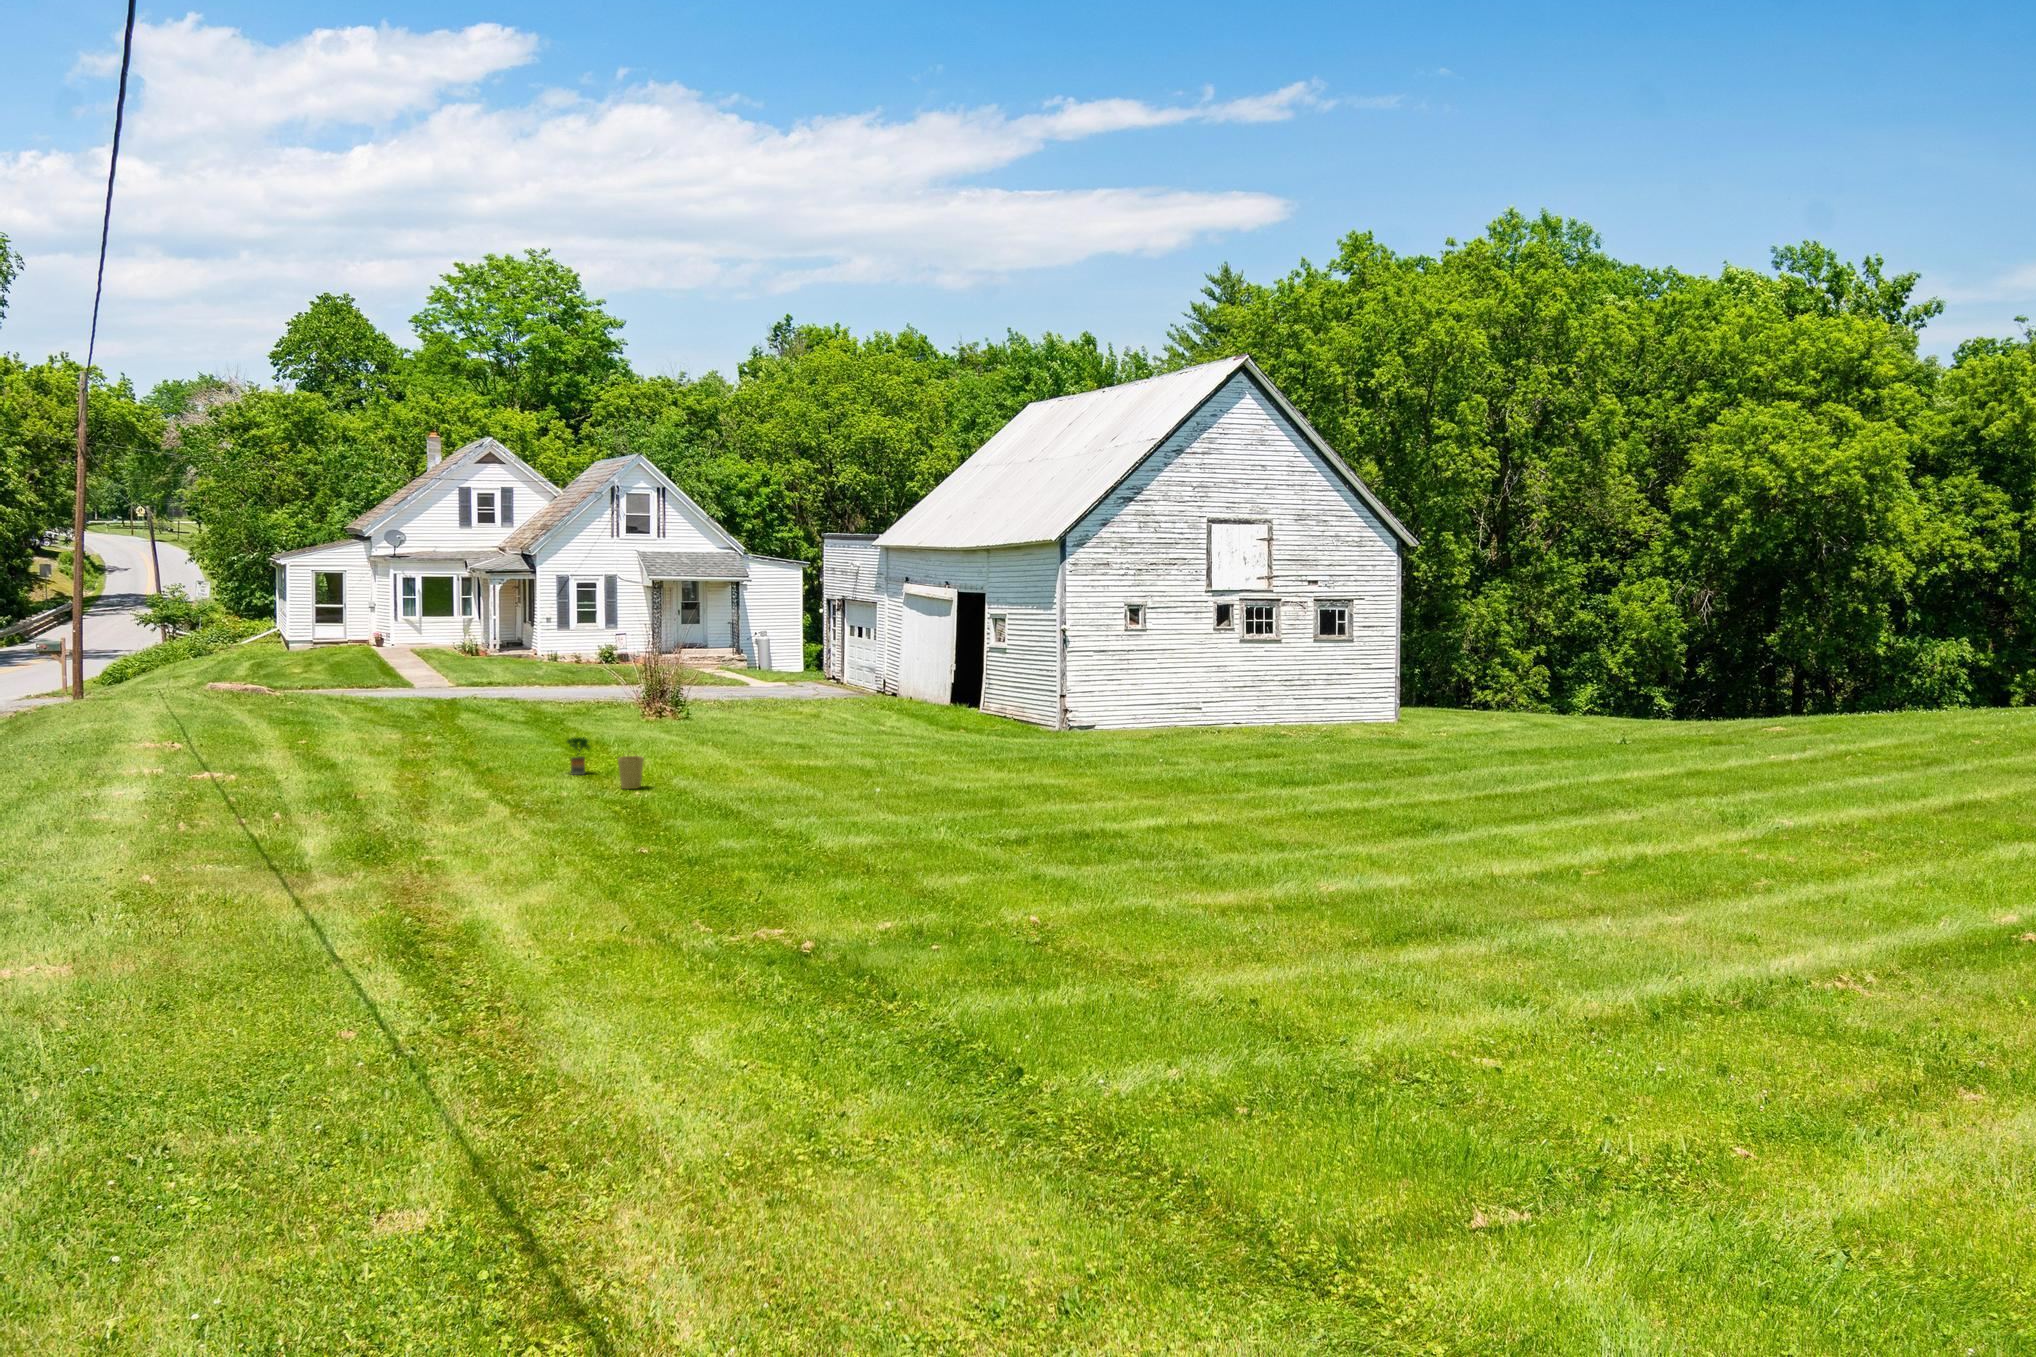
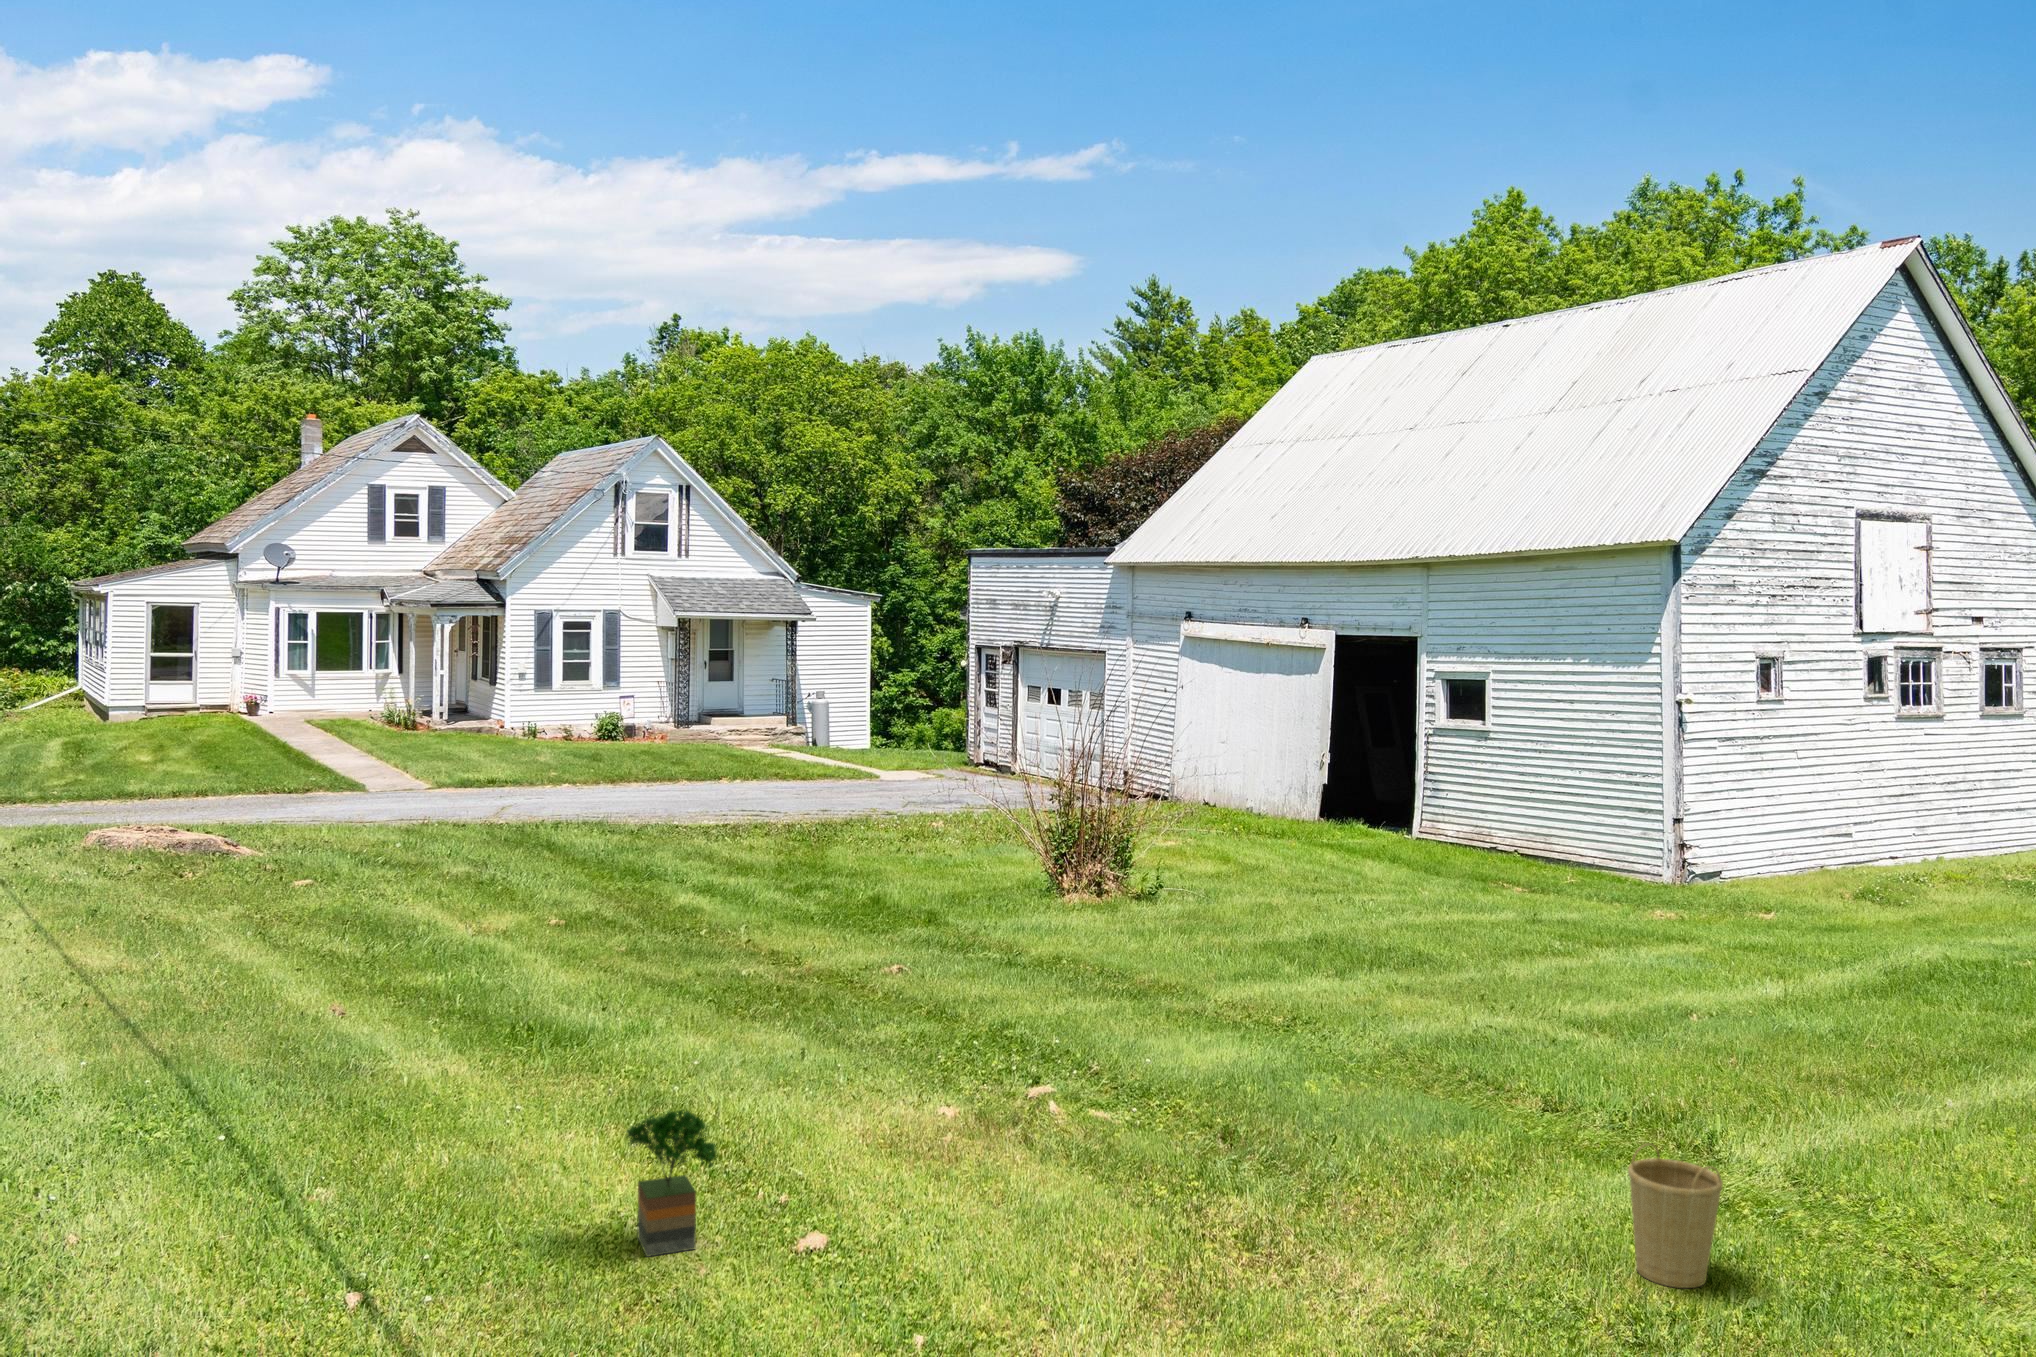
potted tree: present [567,737,590,775] -> present [626,1110,717,1257]

